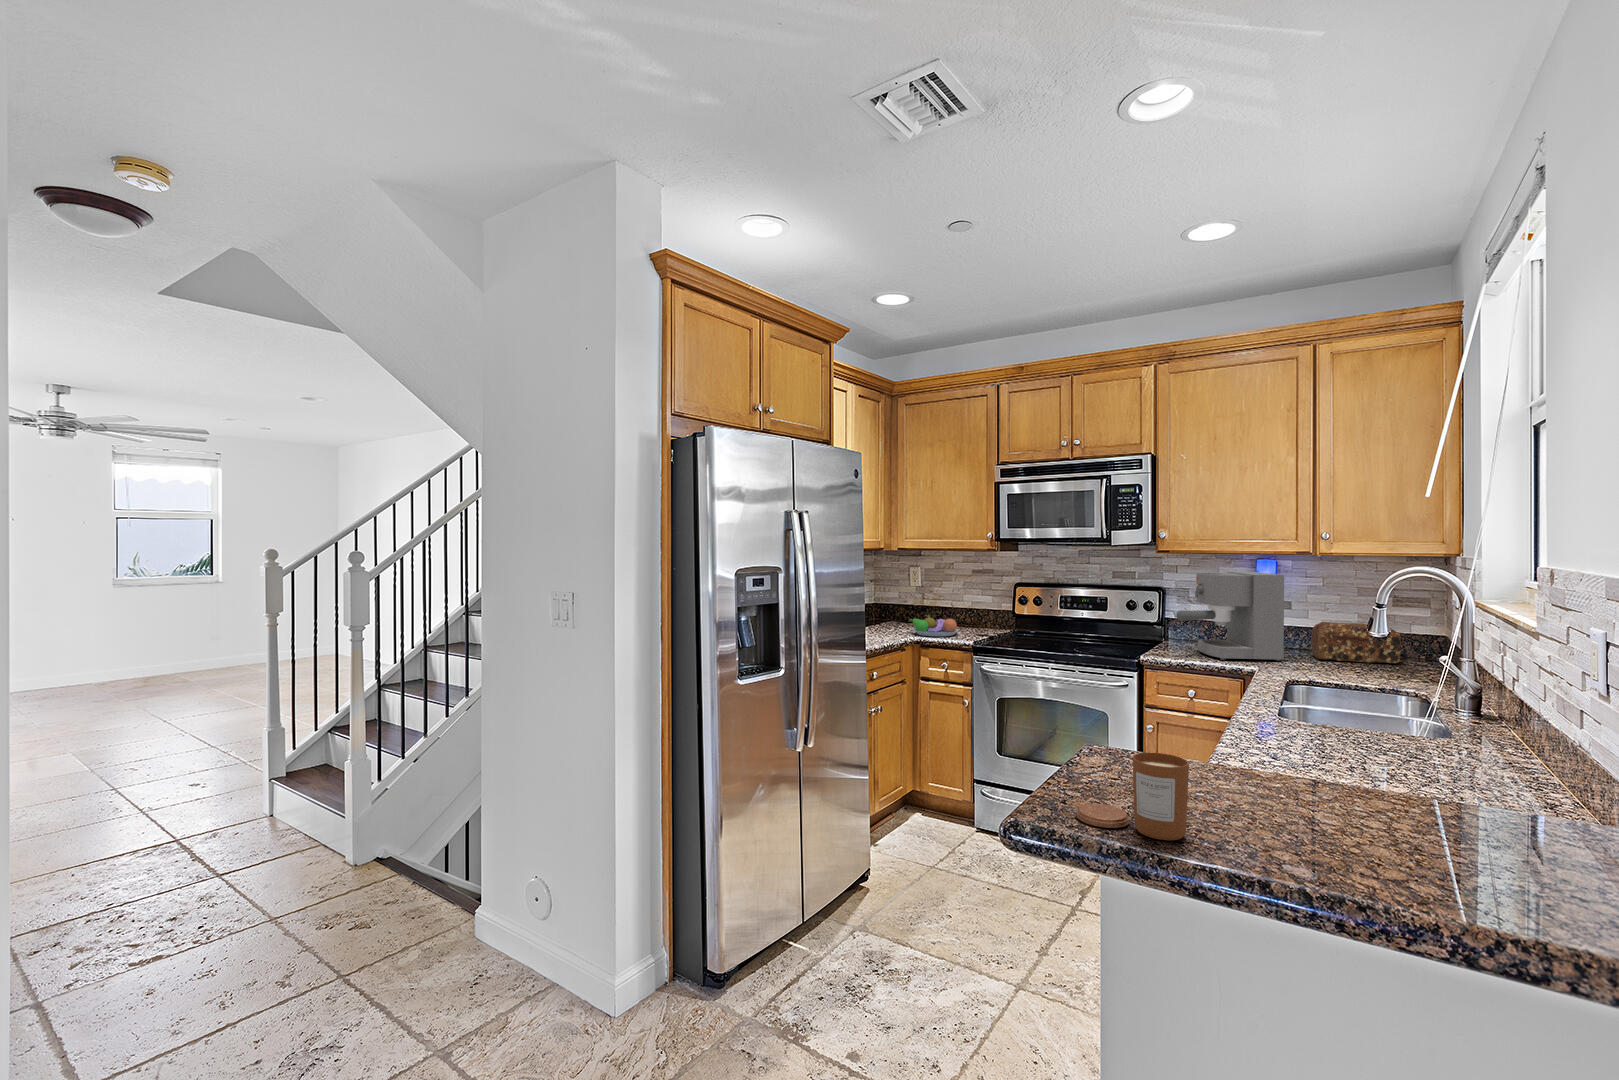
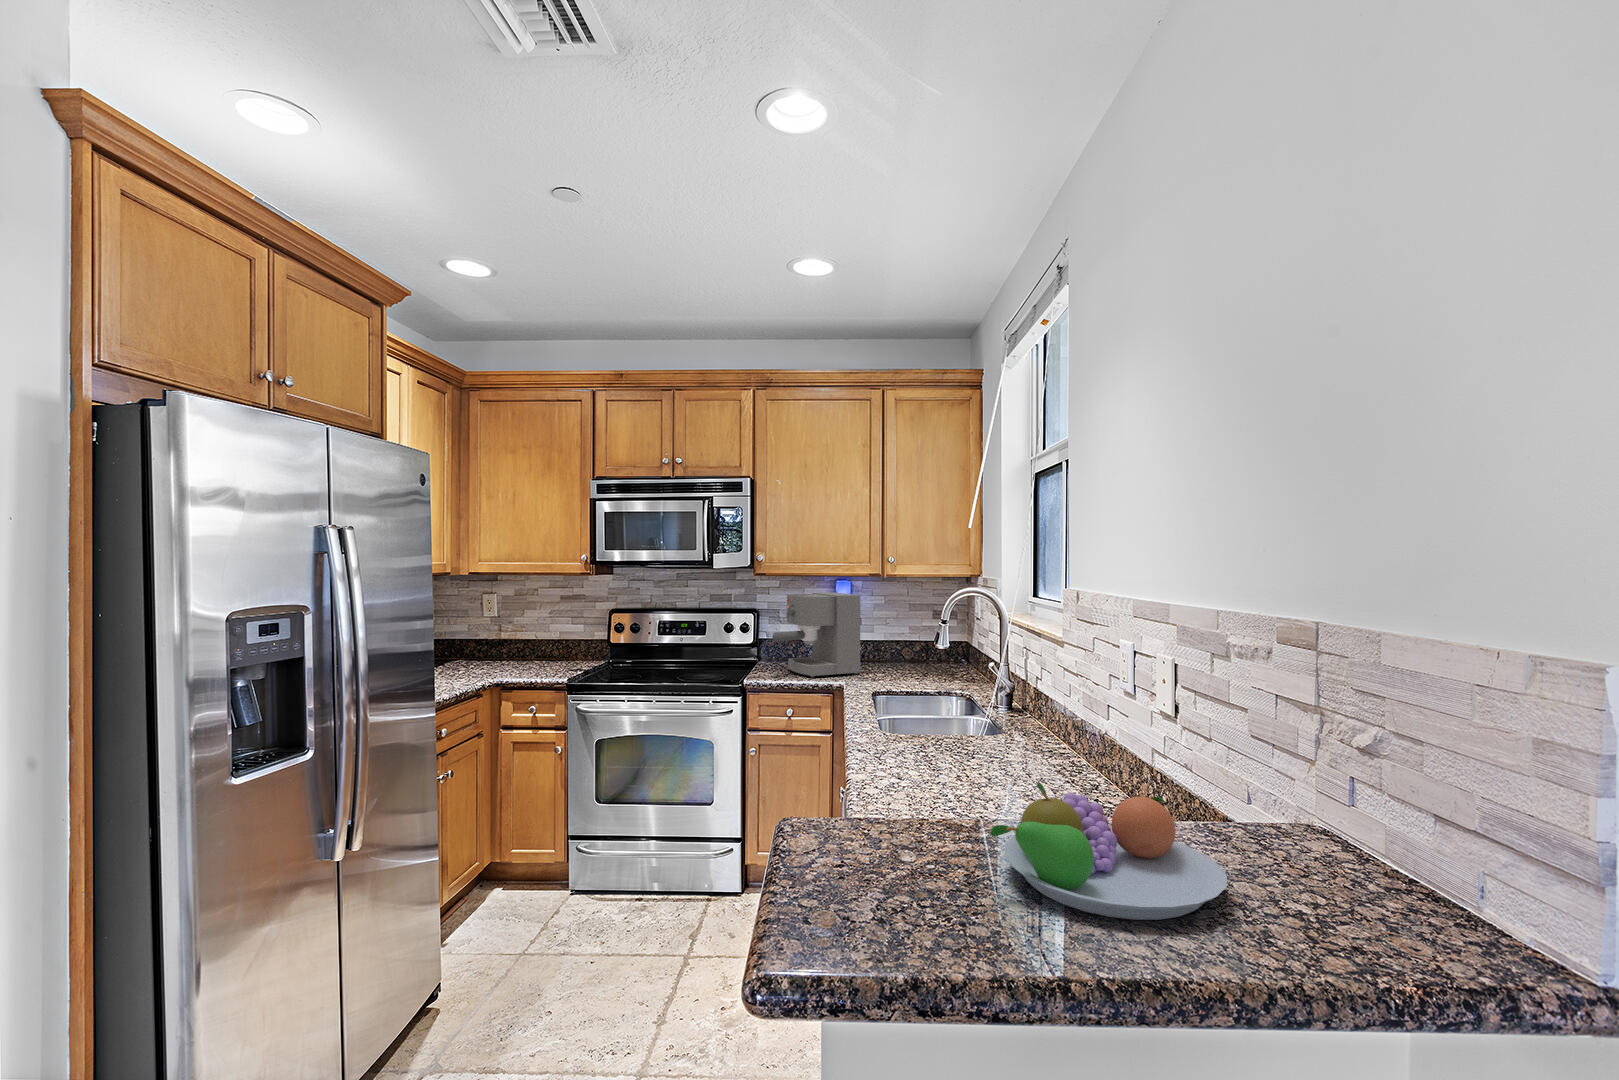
fruit bowl: present [909,615,958,636] -> present [990,783,1227,920]
bread loaf: present [1311,622,1401,663] -> none [877,635,943,670]
candle: present [1077,753,1189,840] -> none [834,839,962,949]

